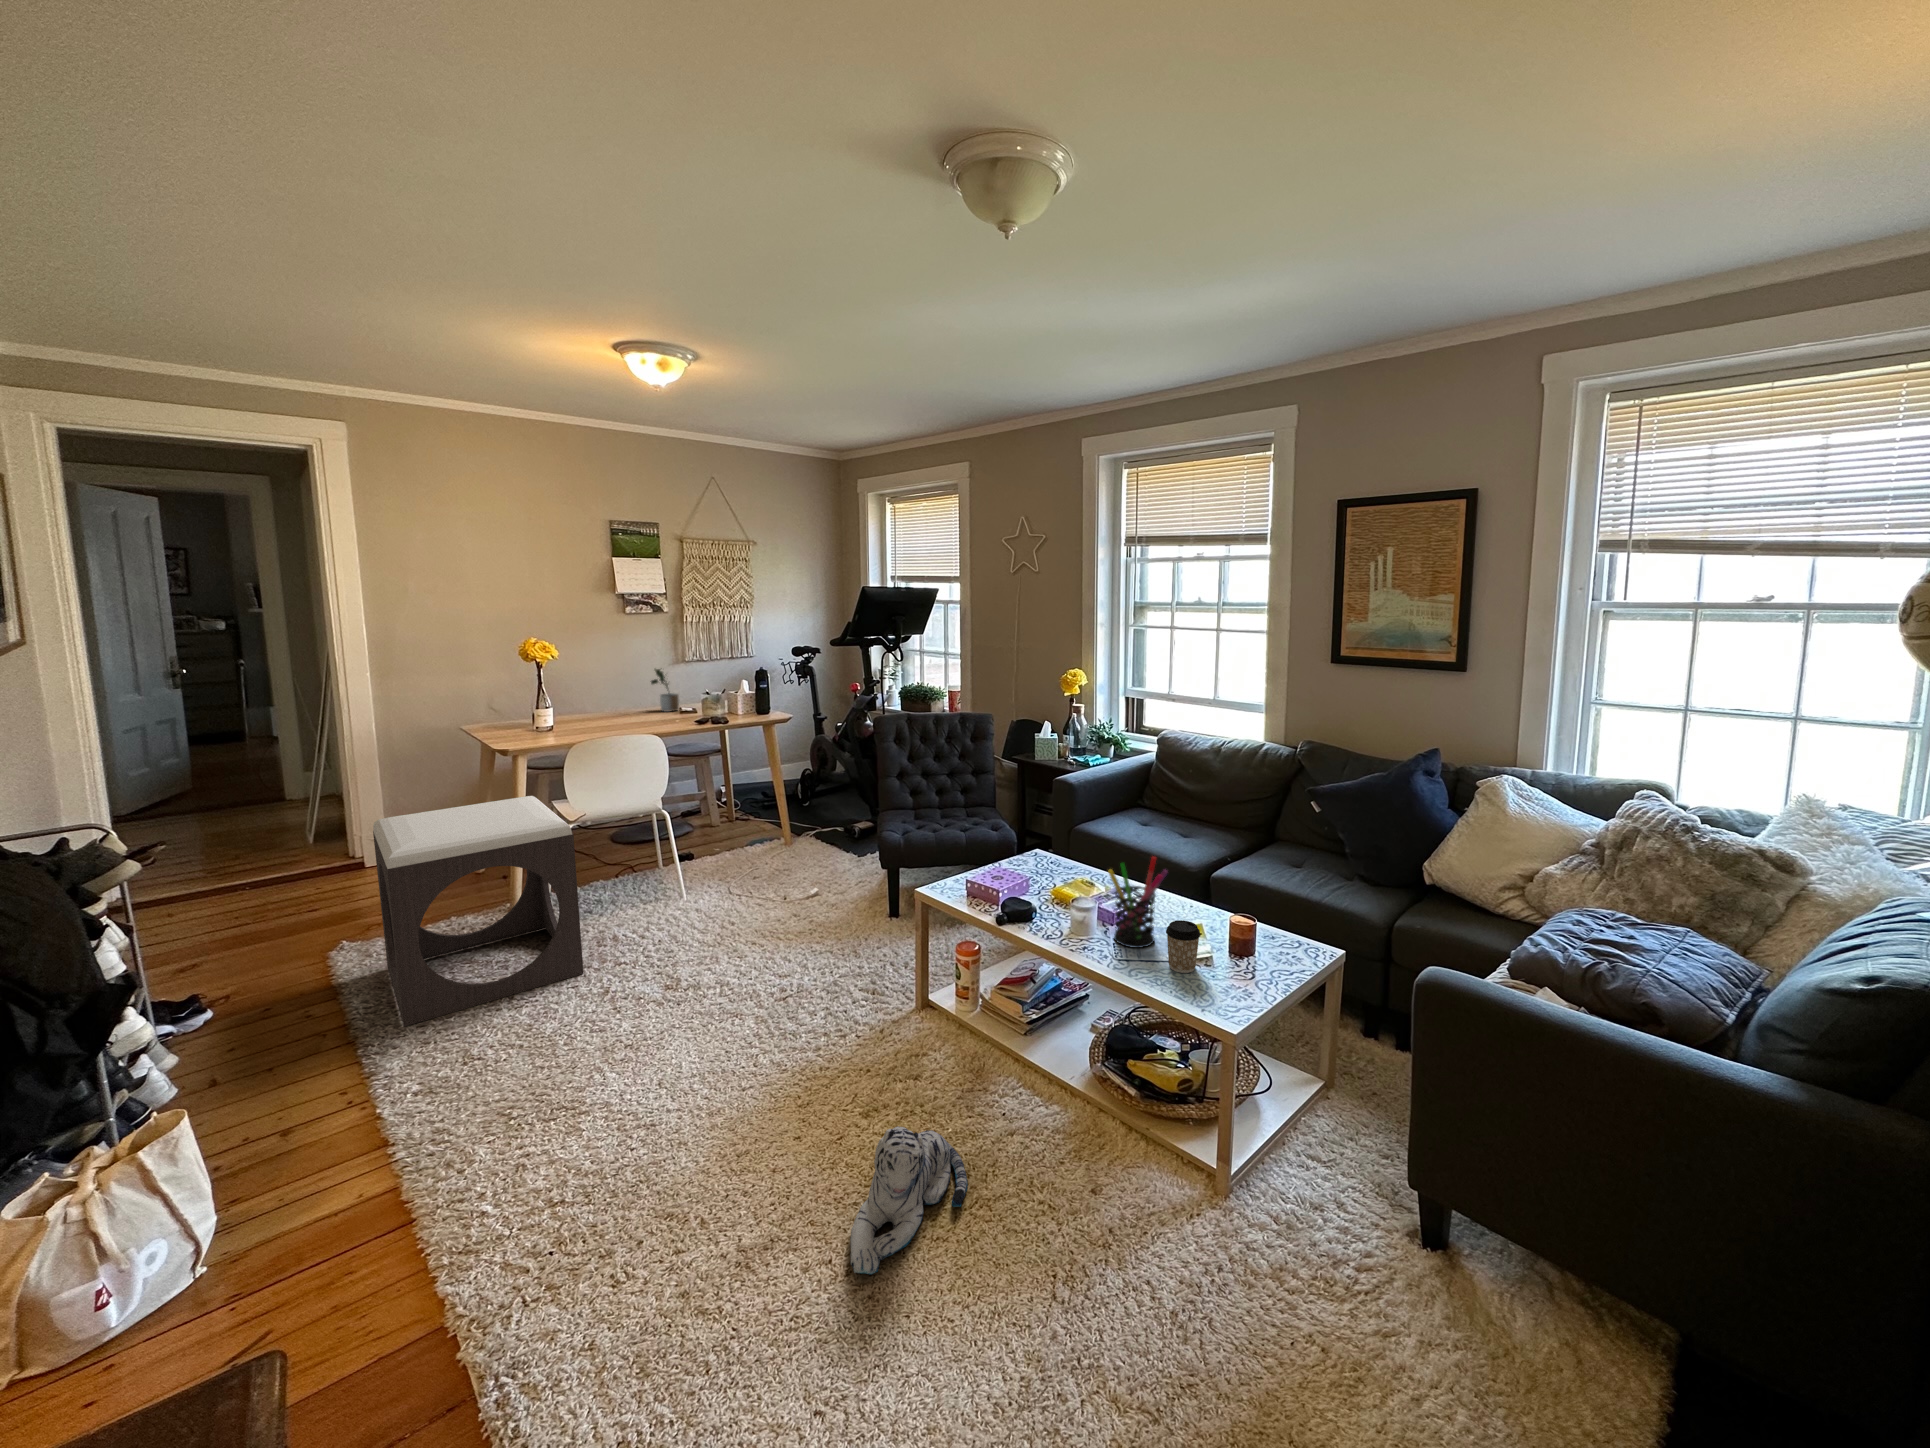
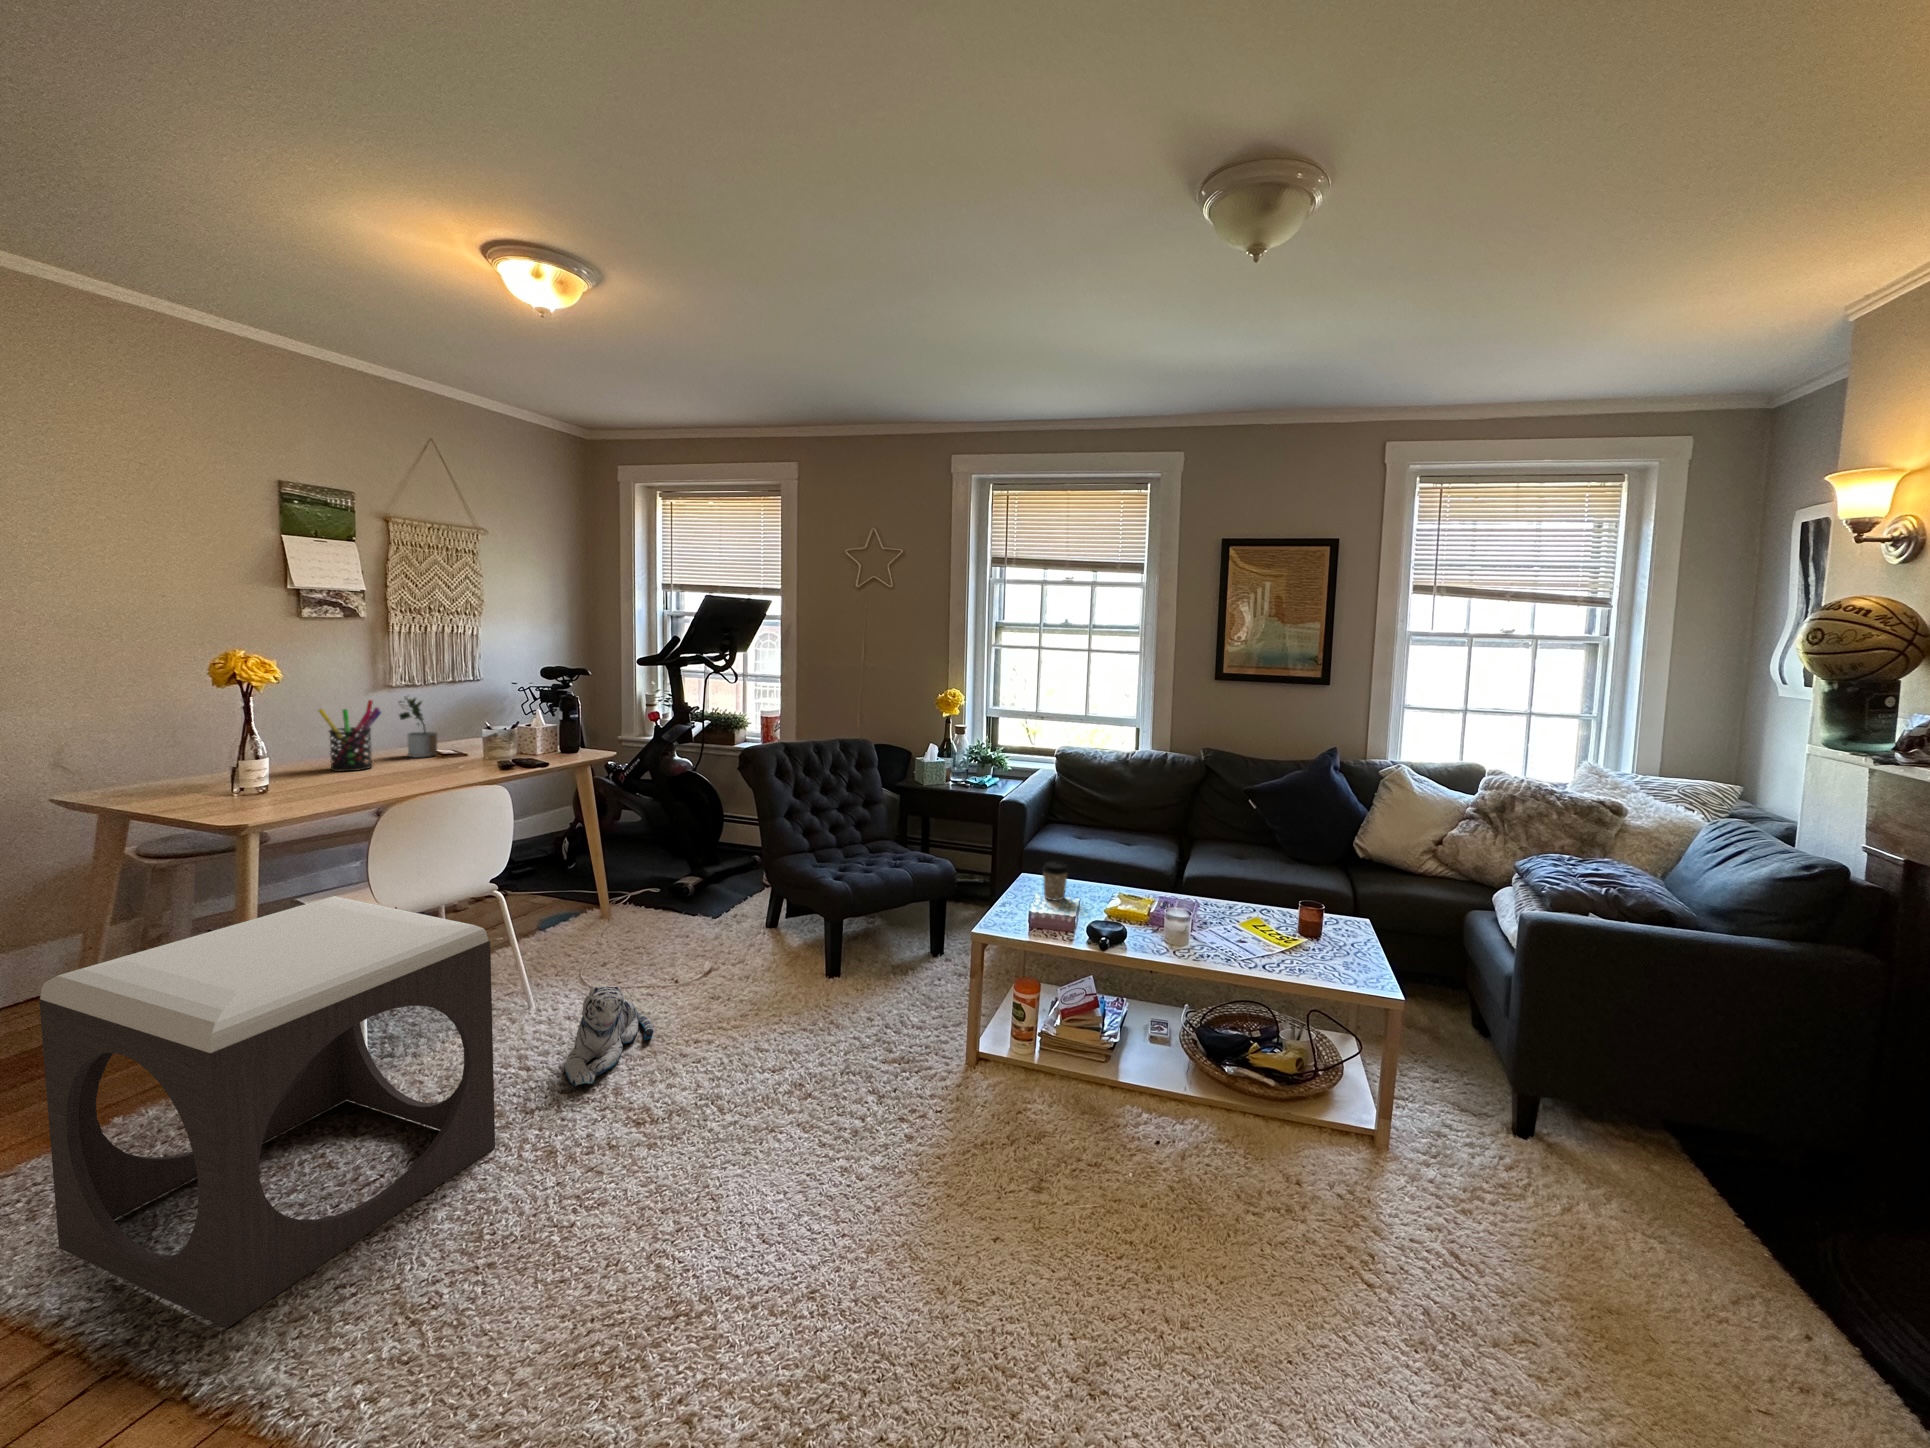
pen holder: present [1108,857,1167,948] -> present [319,700,381,771]
coffee cup: present [1166,920,1201,973] -> present [1043,861,1069,901]
plush toy: present [850,1126,968,1275] -> present [565,986,653,1087]

